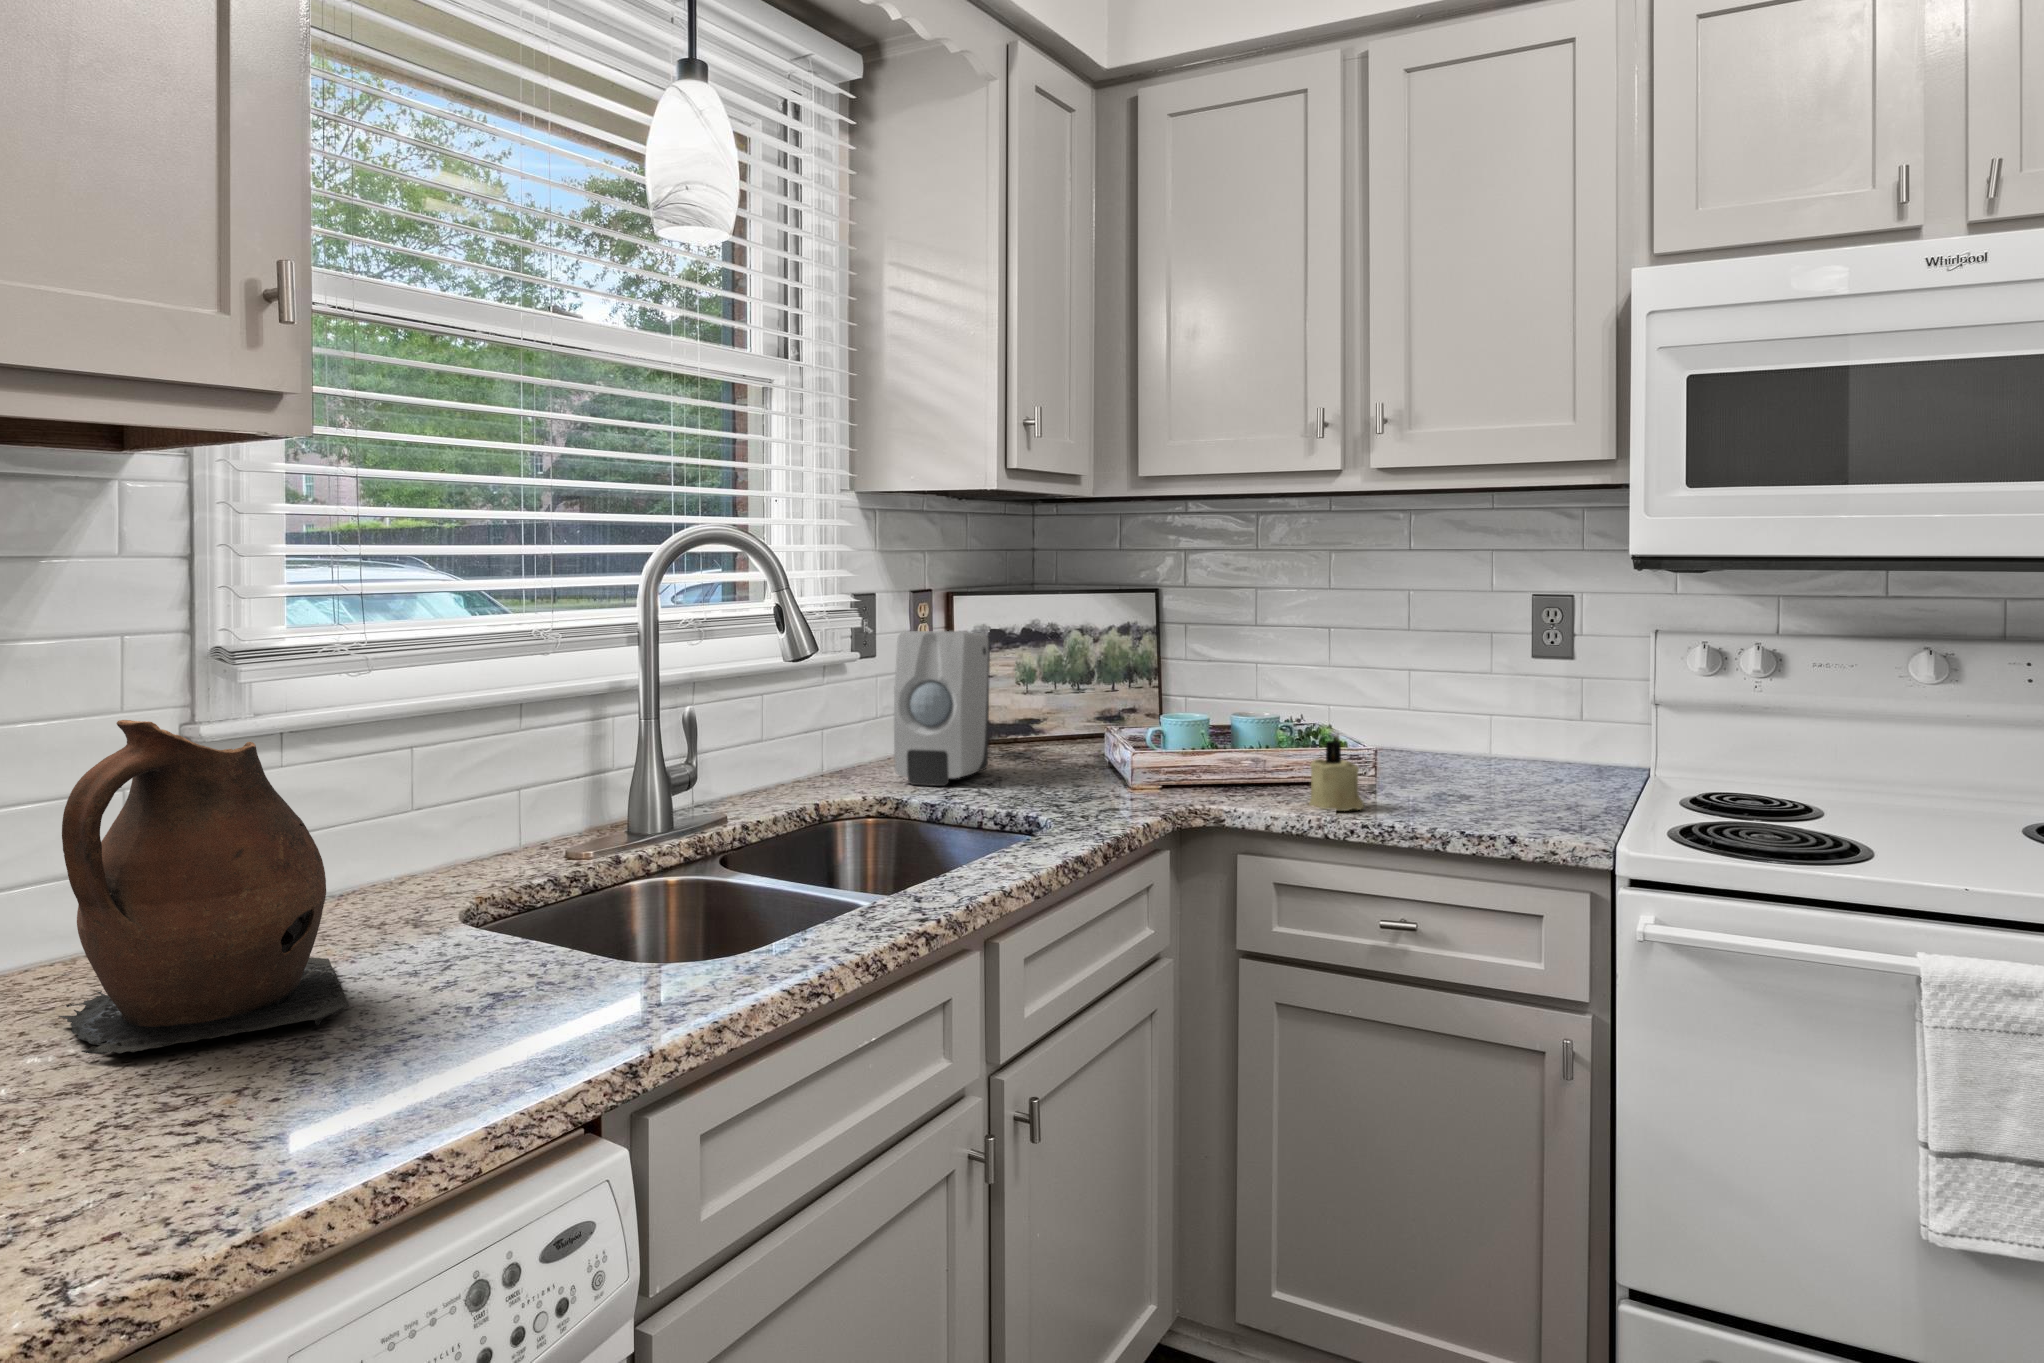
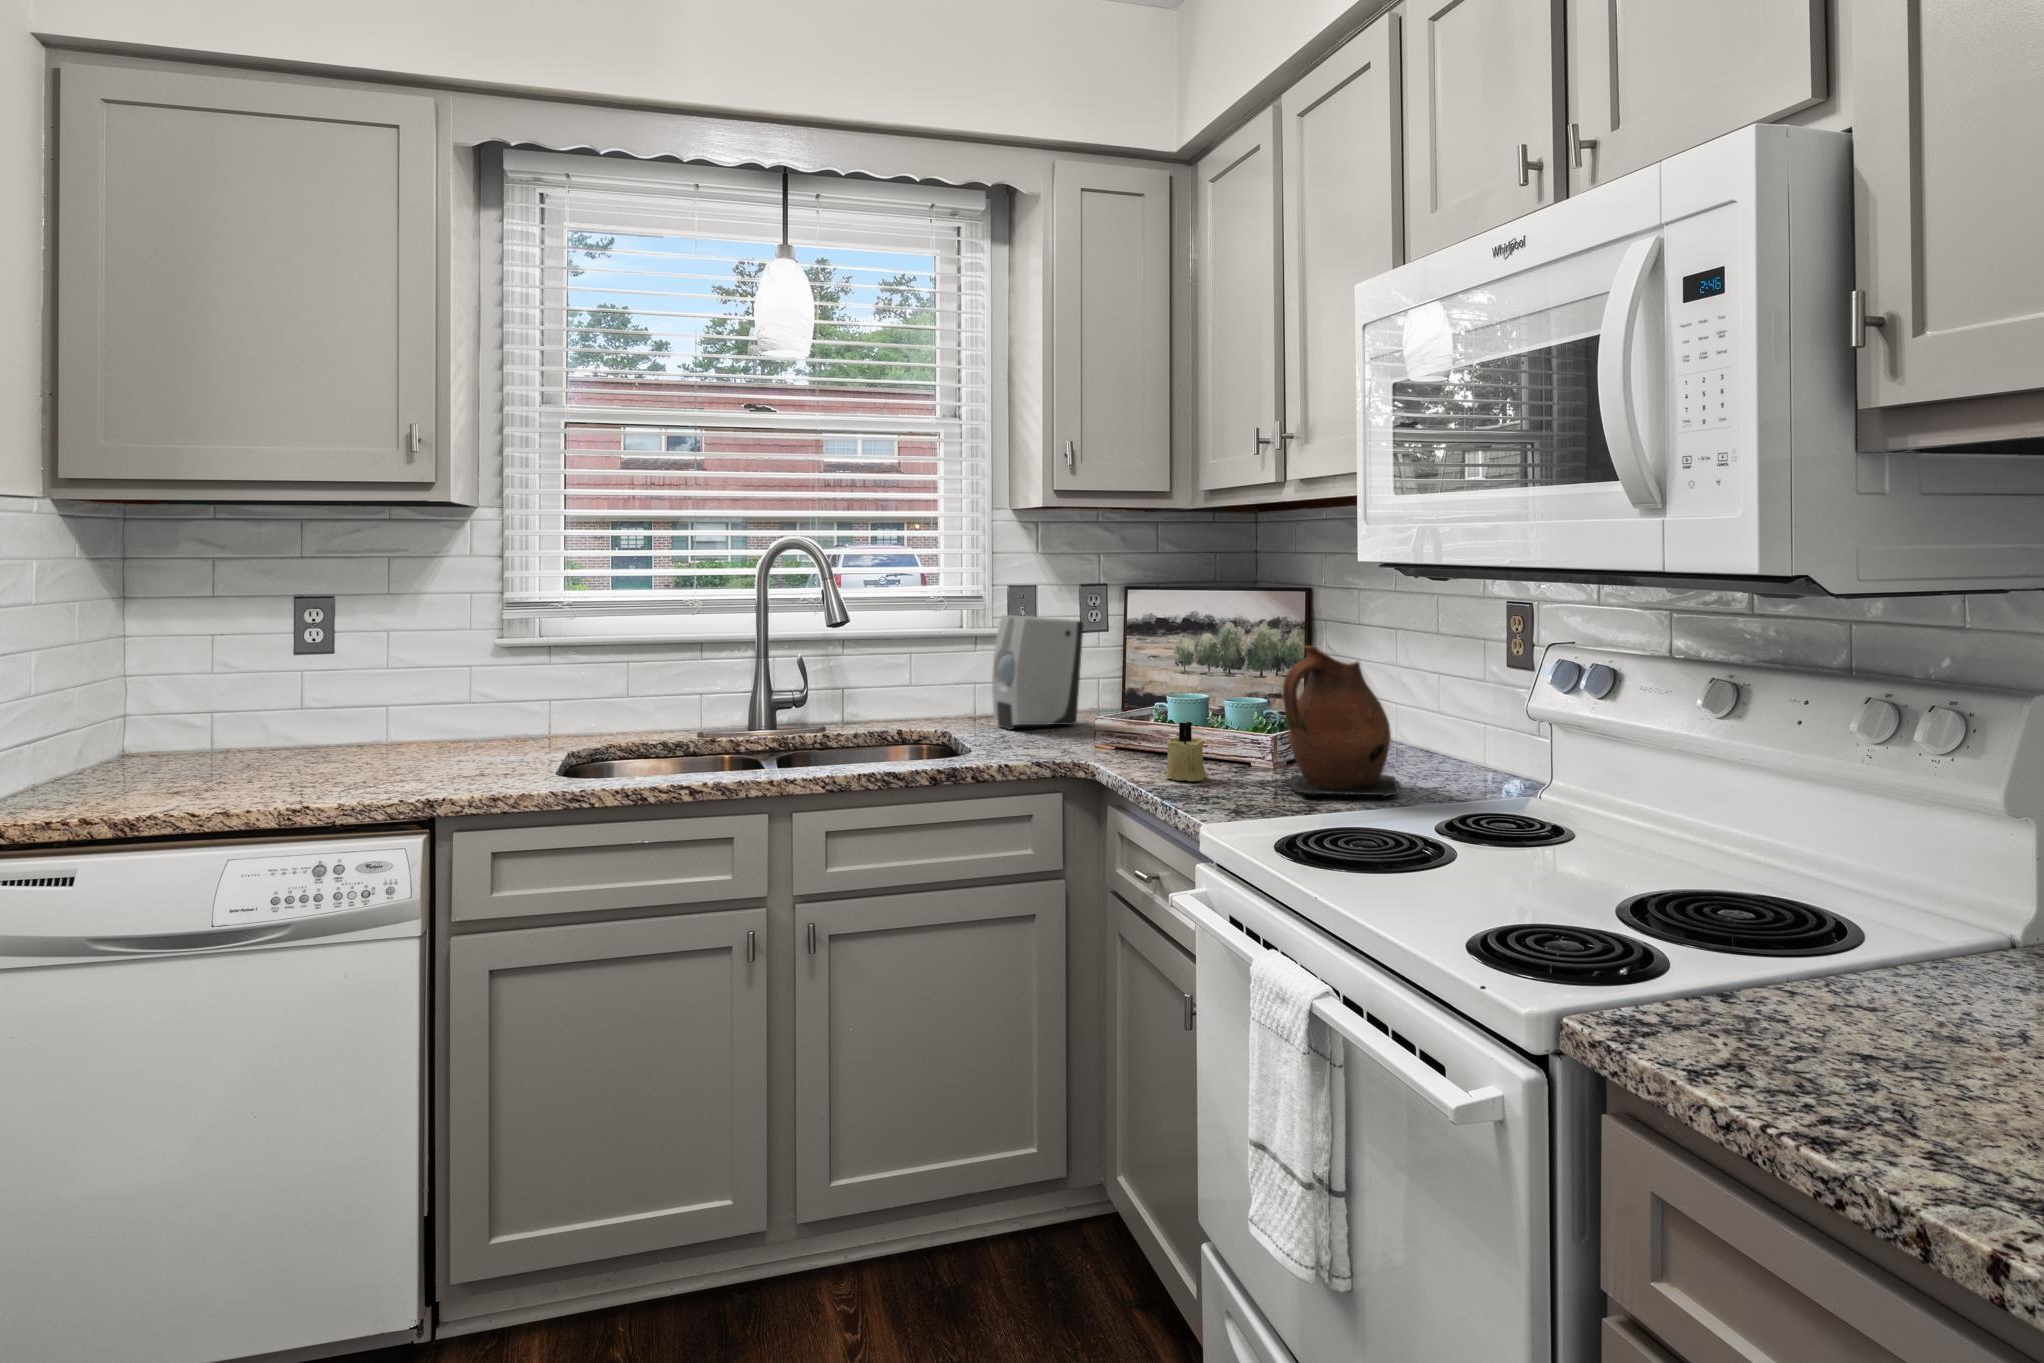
ceramic pitcher: present [58,720,349,1054] -> present [1283,646,1399,797]

